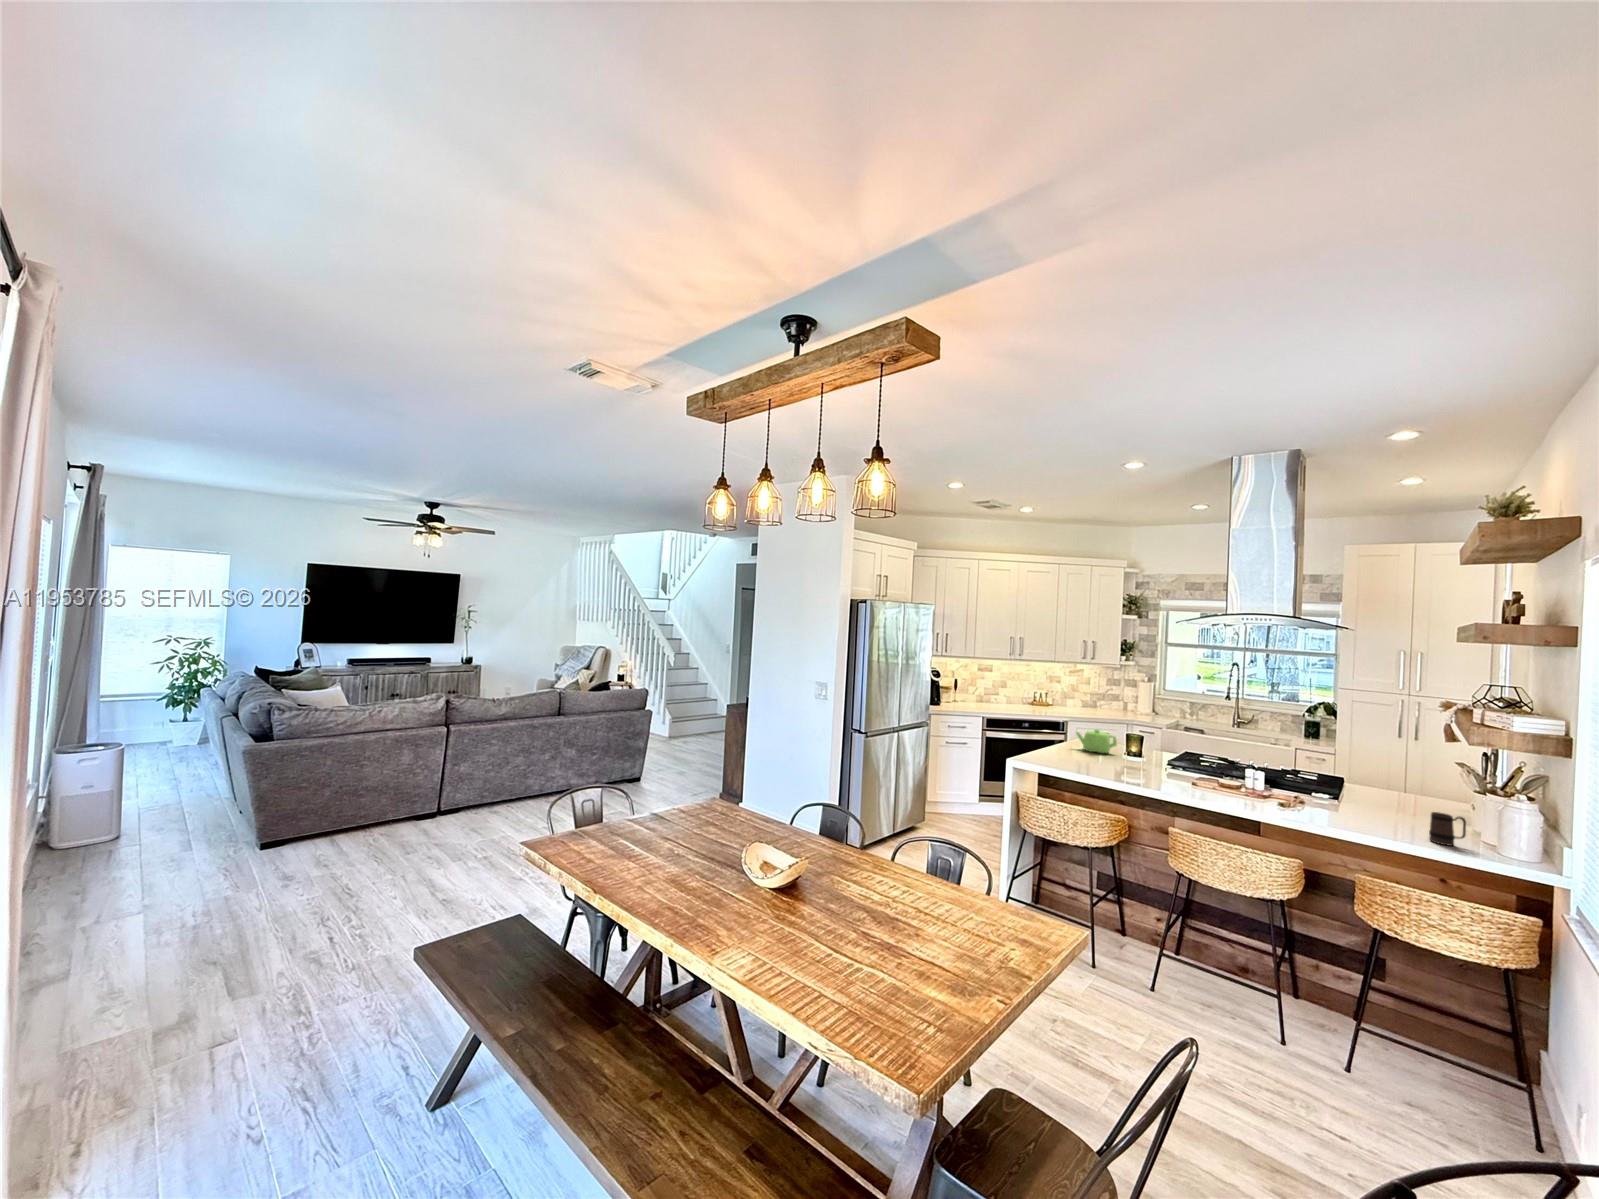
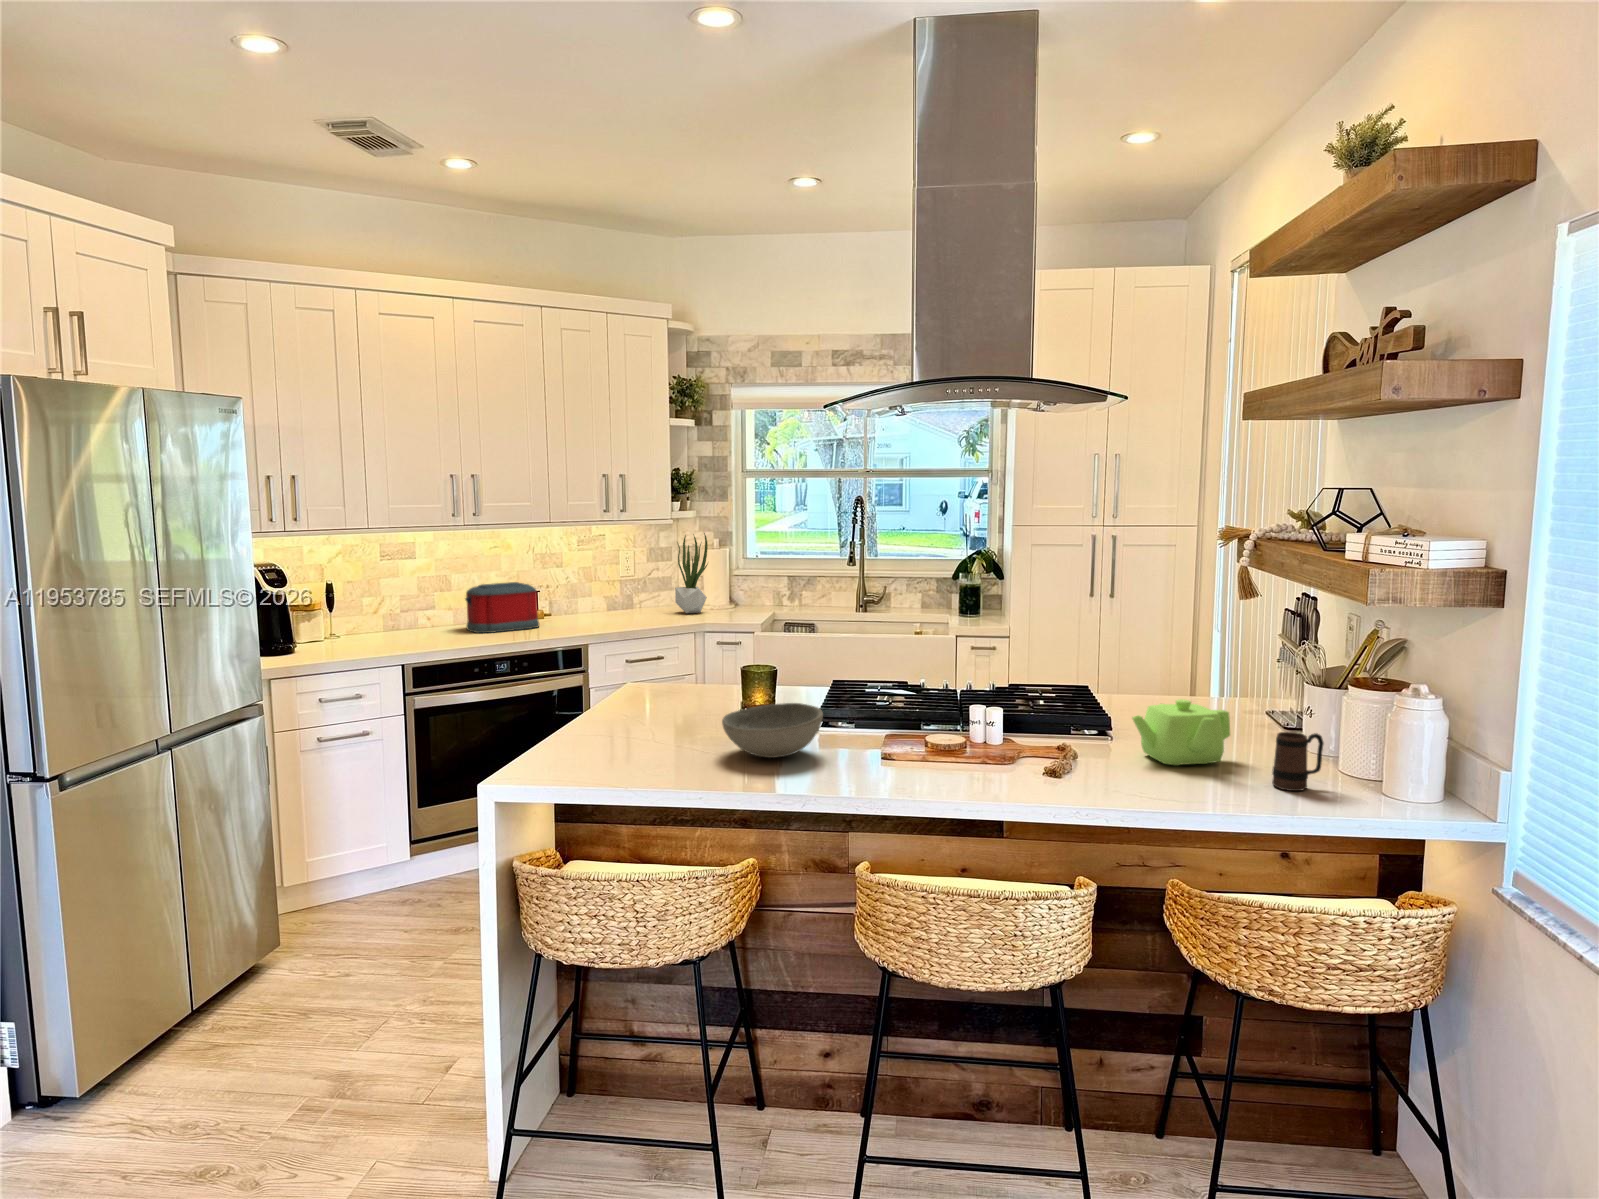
potted plant: none [1119,673,1139,715] -> present [675,533,708,613]
toaster: none [1010,687,1045,710] -> present [465,582,539,633]
teapot: present [1076,729,1117,754] -> present [1132,699,1230,765]
bowl: none [1112,752,1163,774] -> present [722,703,823,758]

